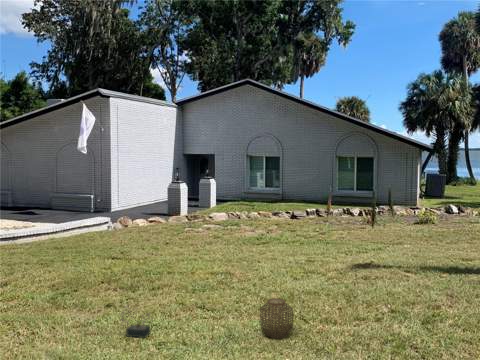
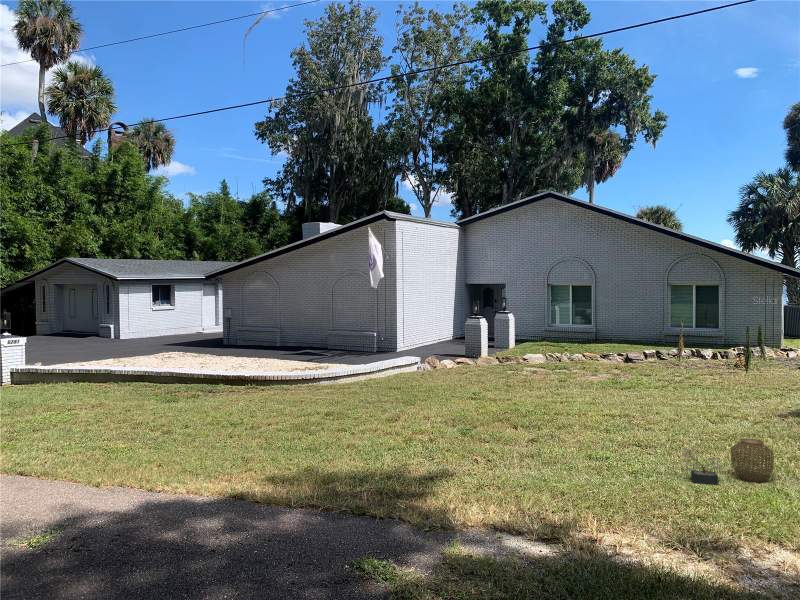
decorative plant: present [121,306,150,338] -> present [680,448,724,485]

